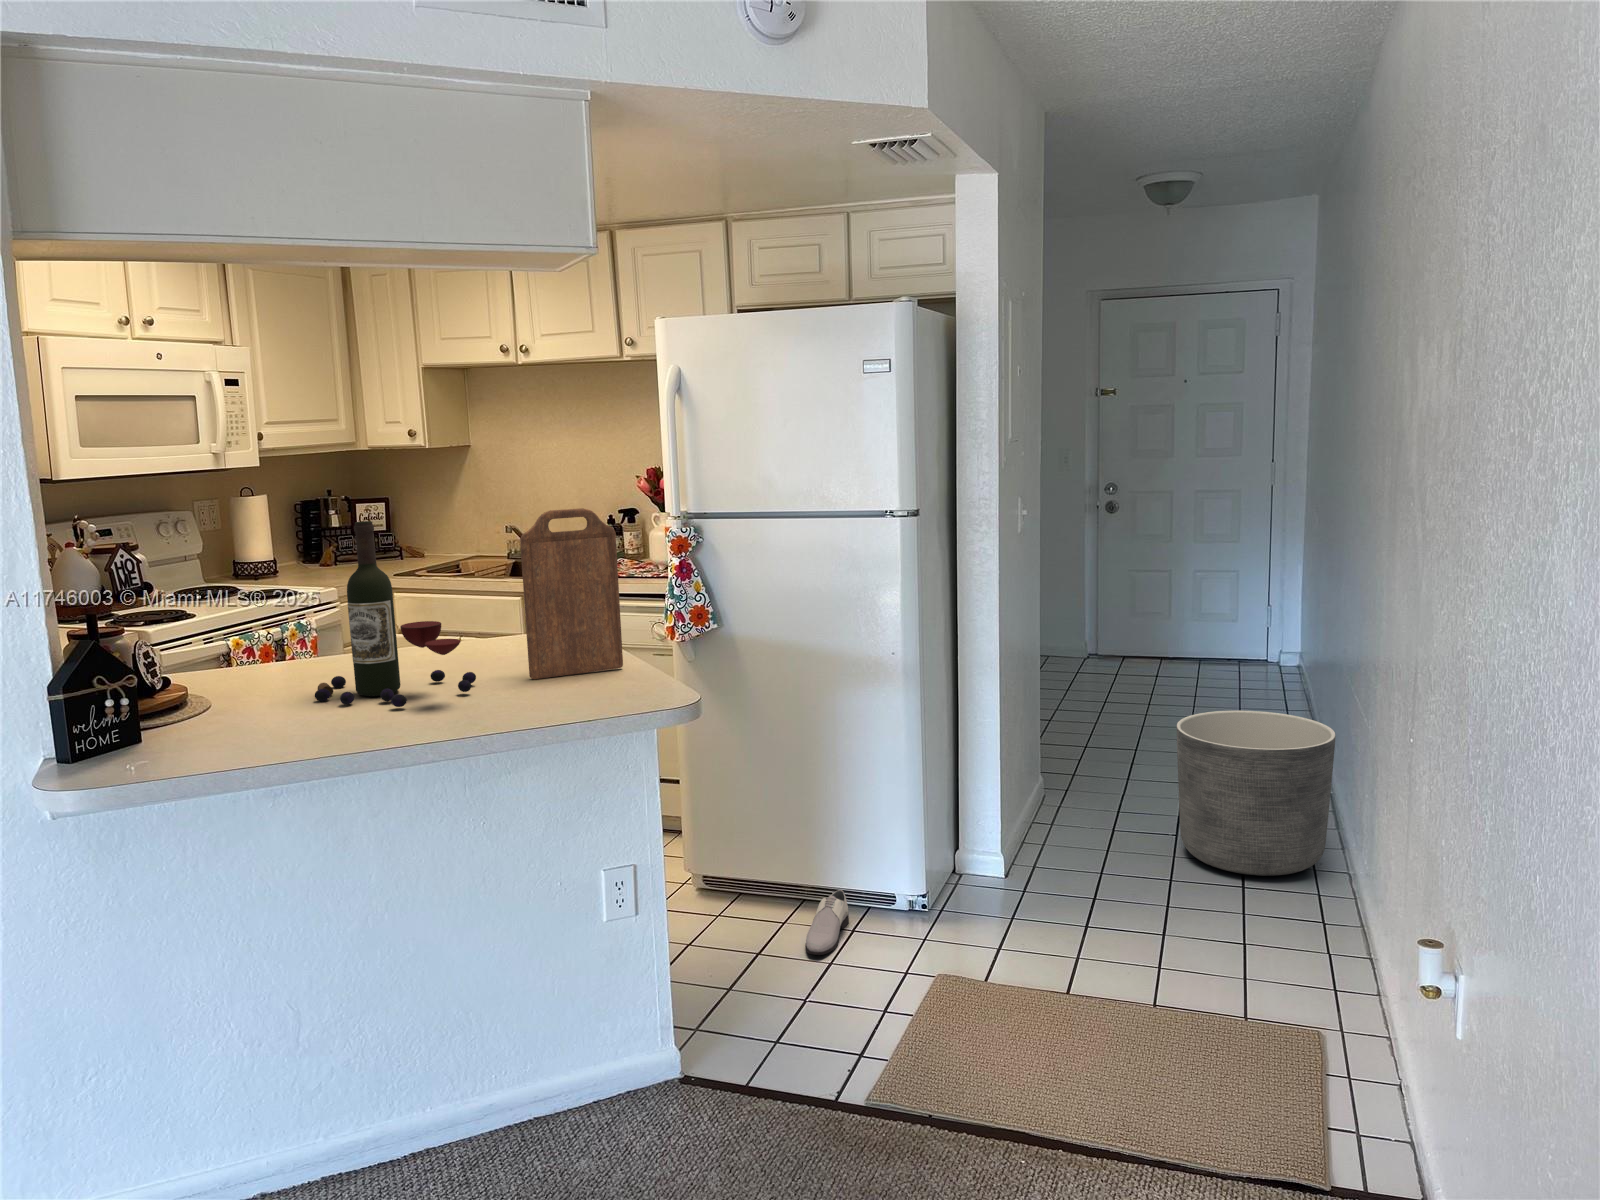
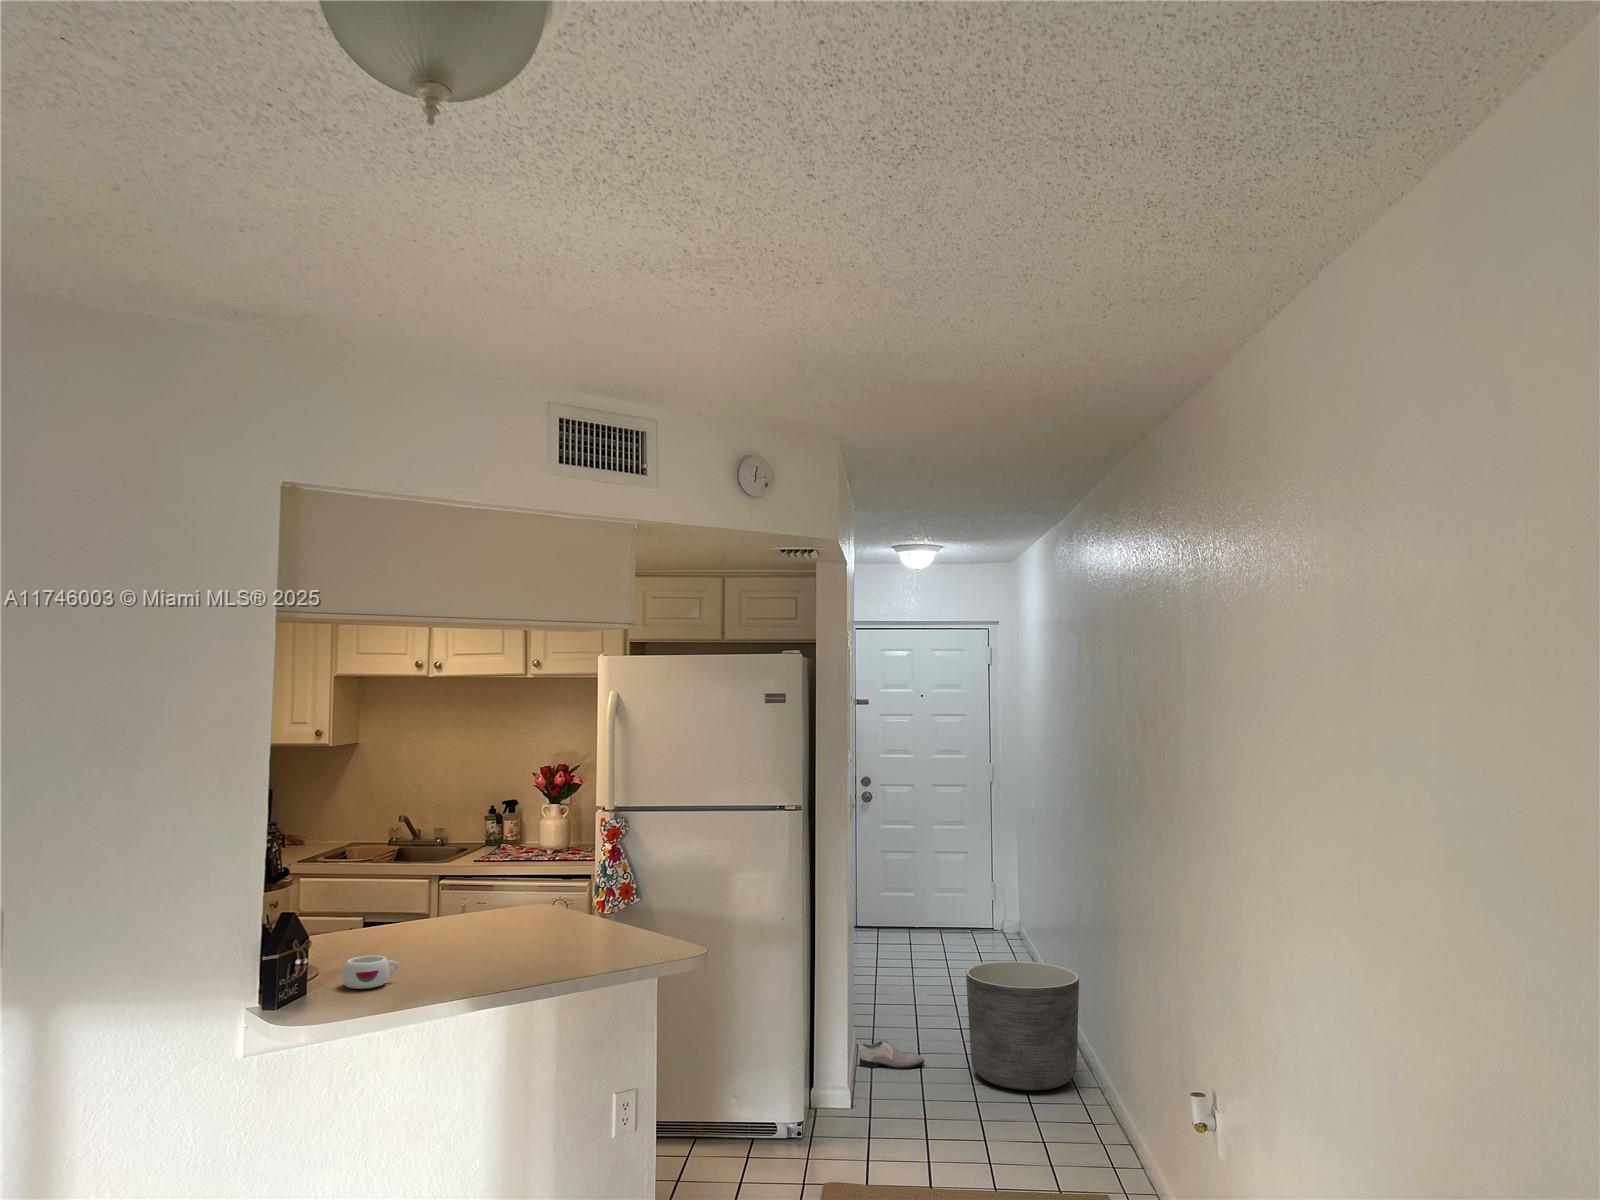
cutting board: present [520,508,623,679] -> none [553,805,620,941]
wine bottle: present [315,521,476,707] -> none [390,814,532,964]
mug: none [207,695,281,735] -> present [342,955,399,989]
shoe: present [805,890,849,955] -> present [859,1040,924,1069]

